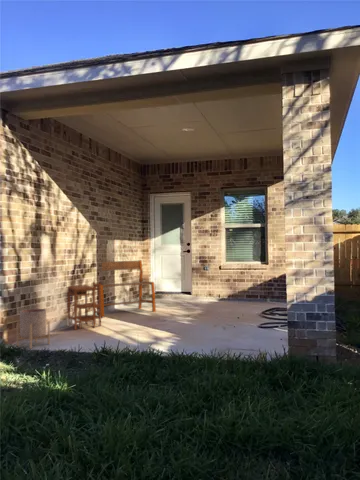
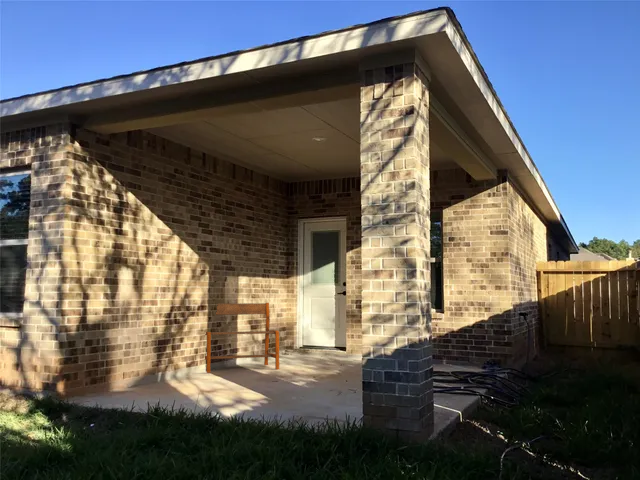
side table: present [67,282,101,330] -> none [158,327,195,385]
planter: present [17,309,50,348] -> none [74,356,113,402]

